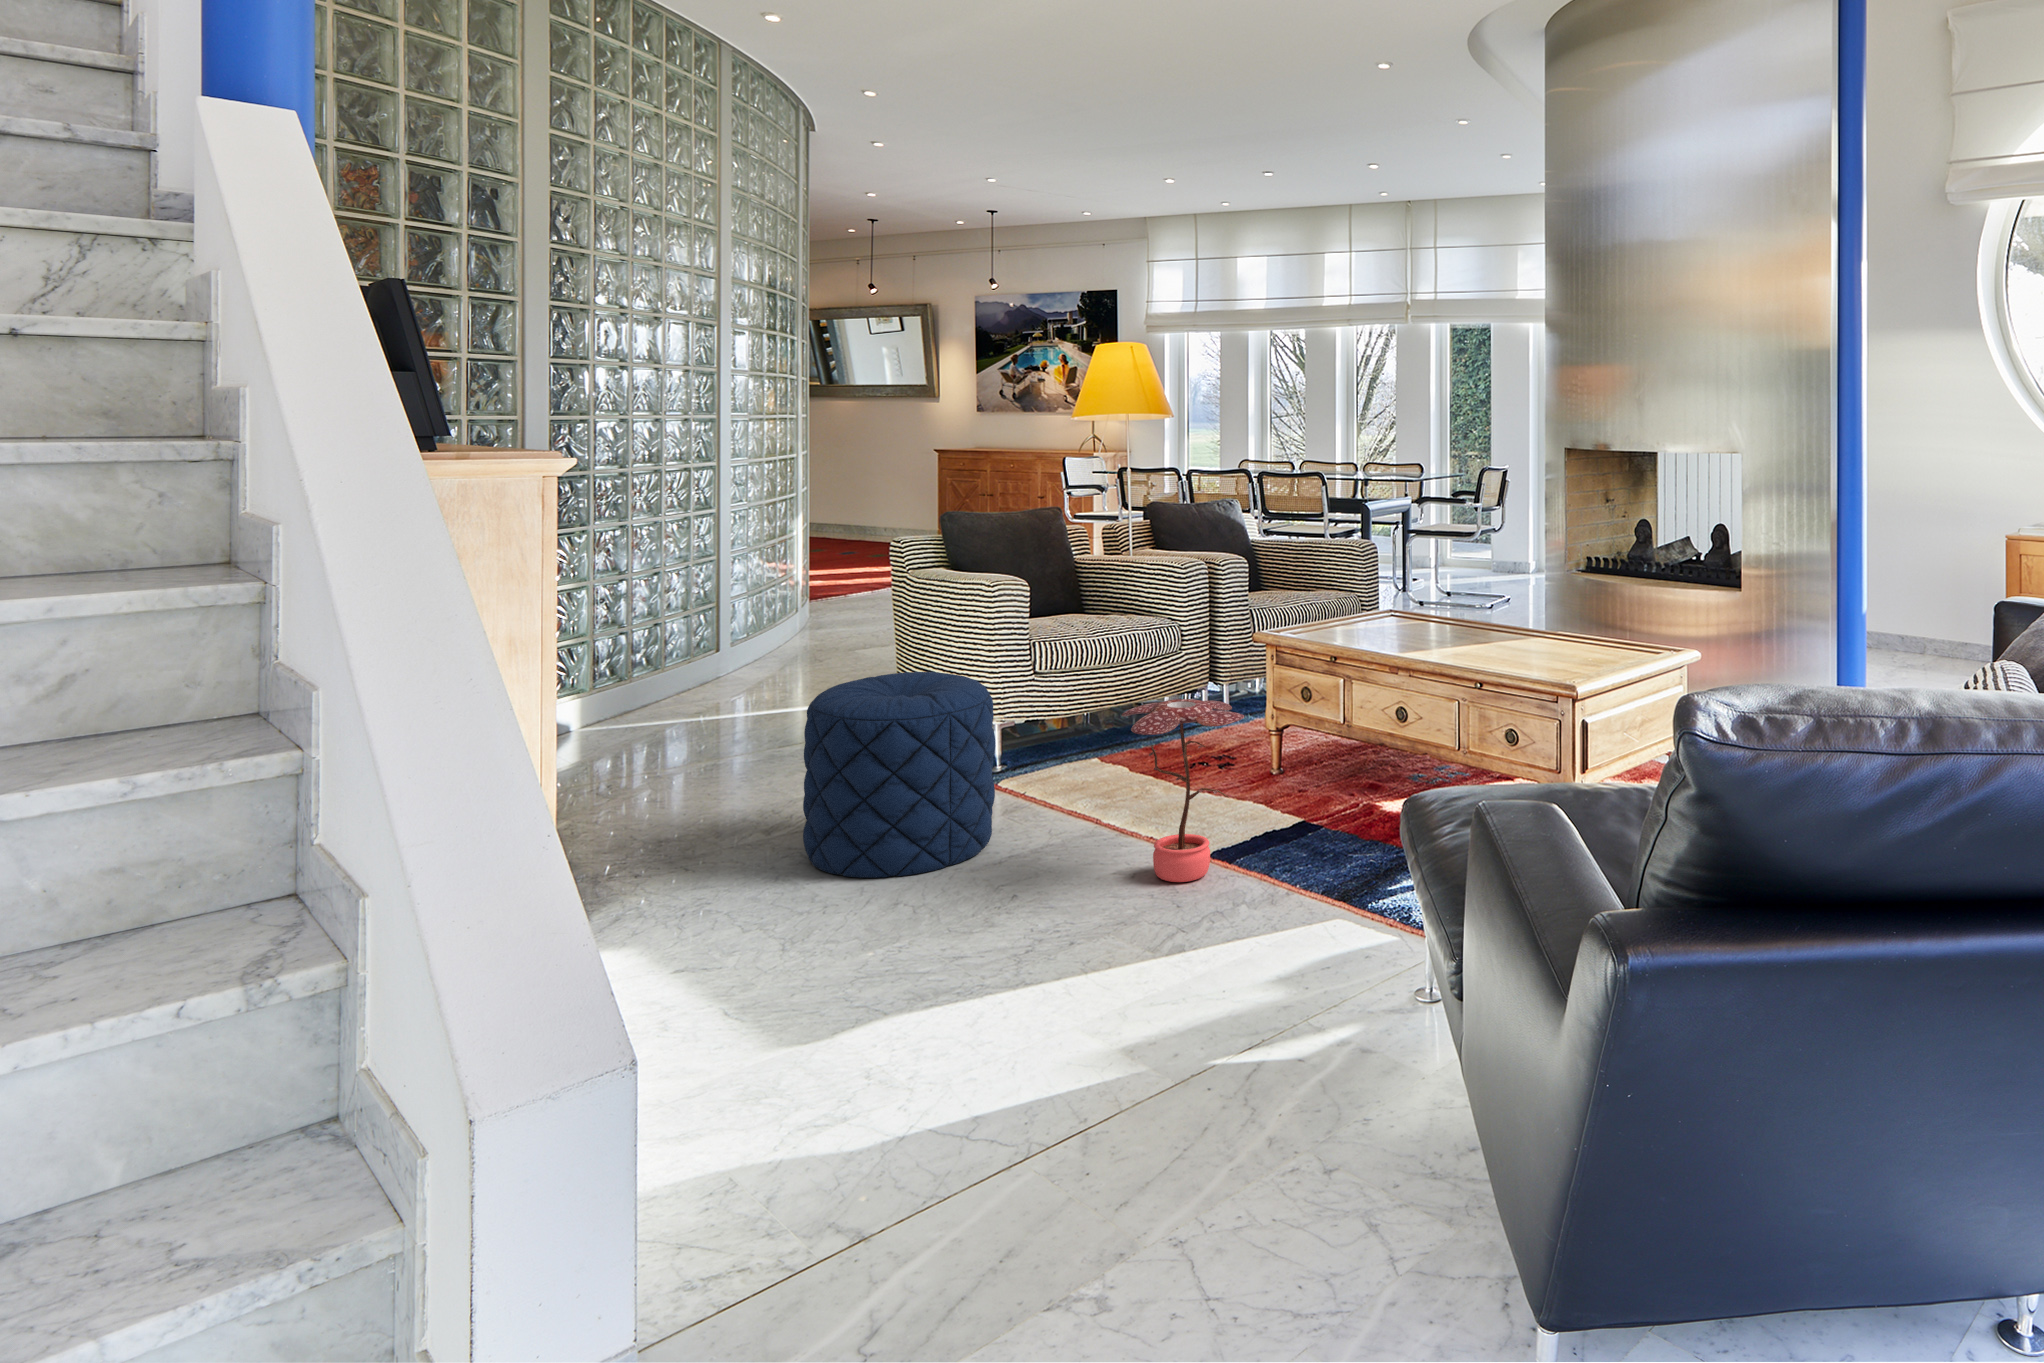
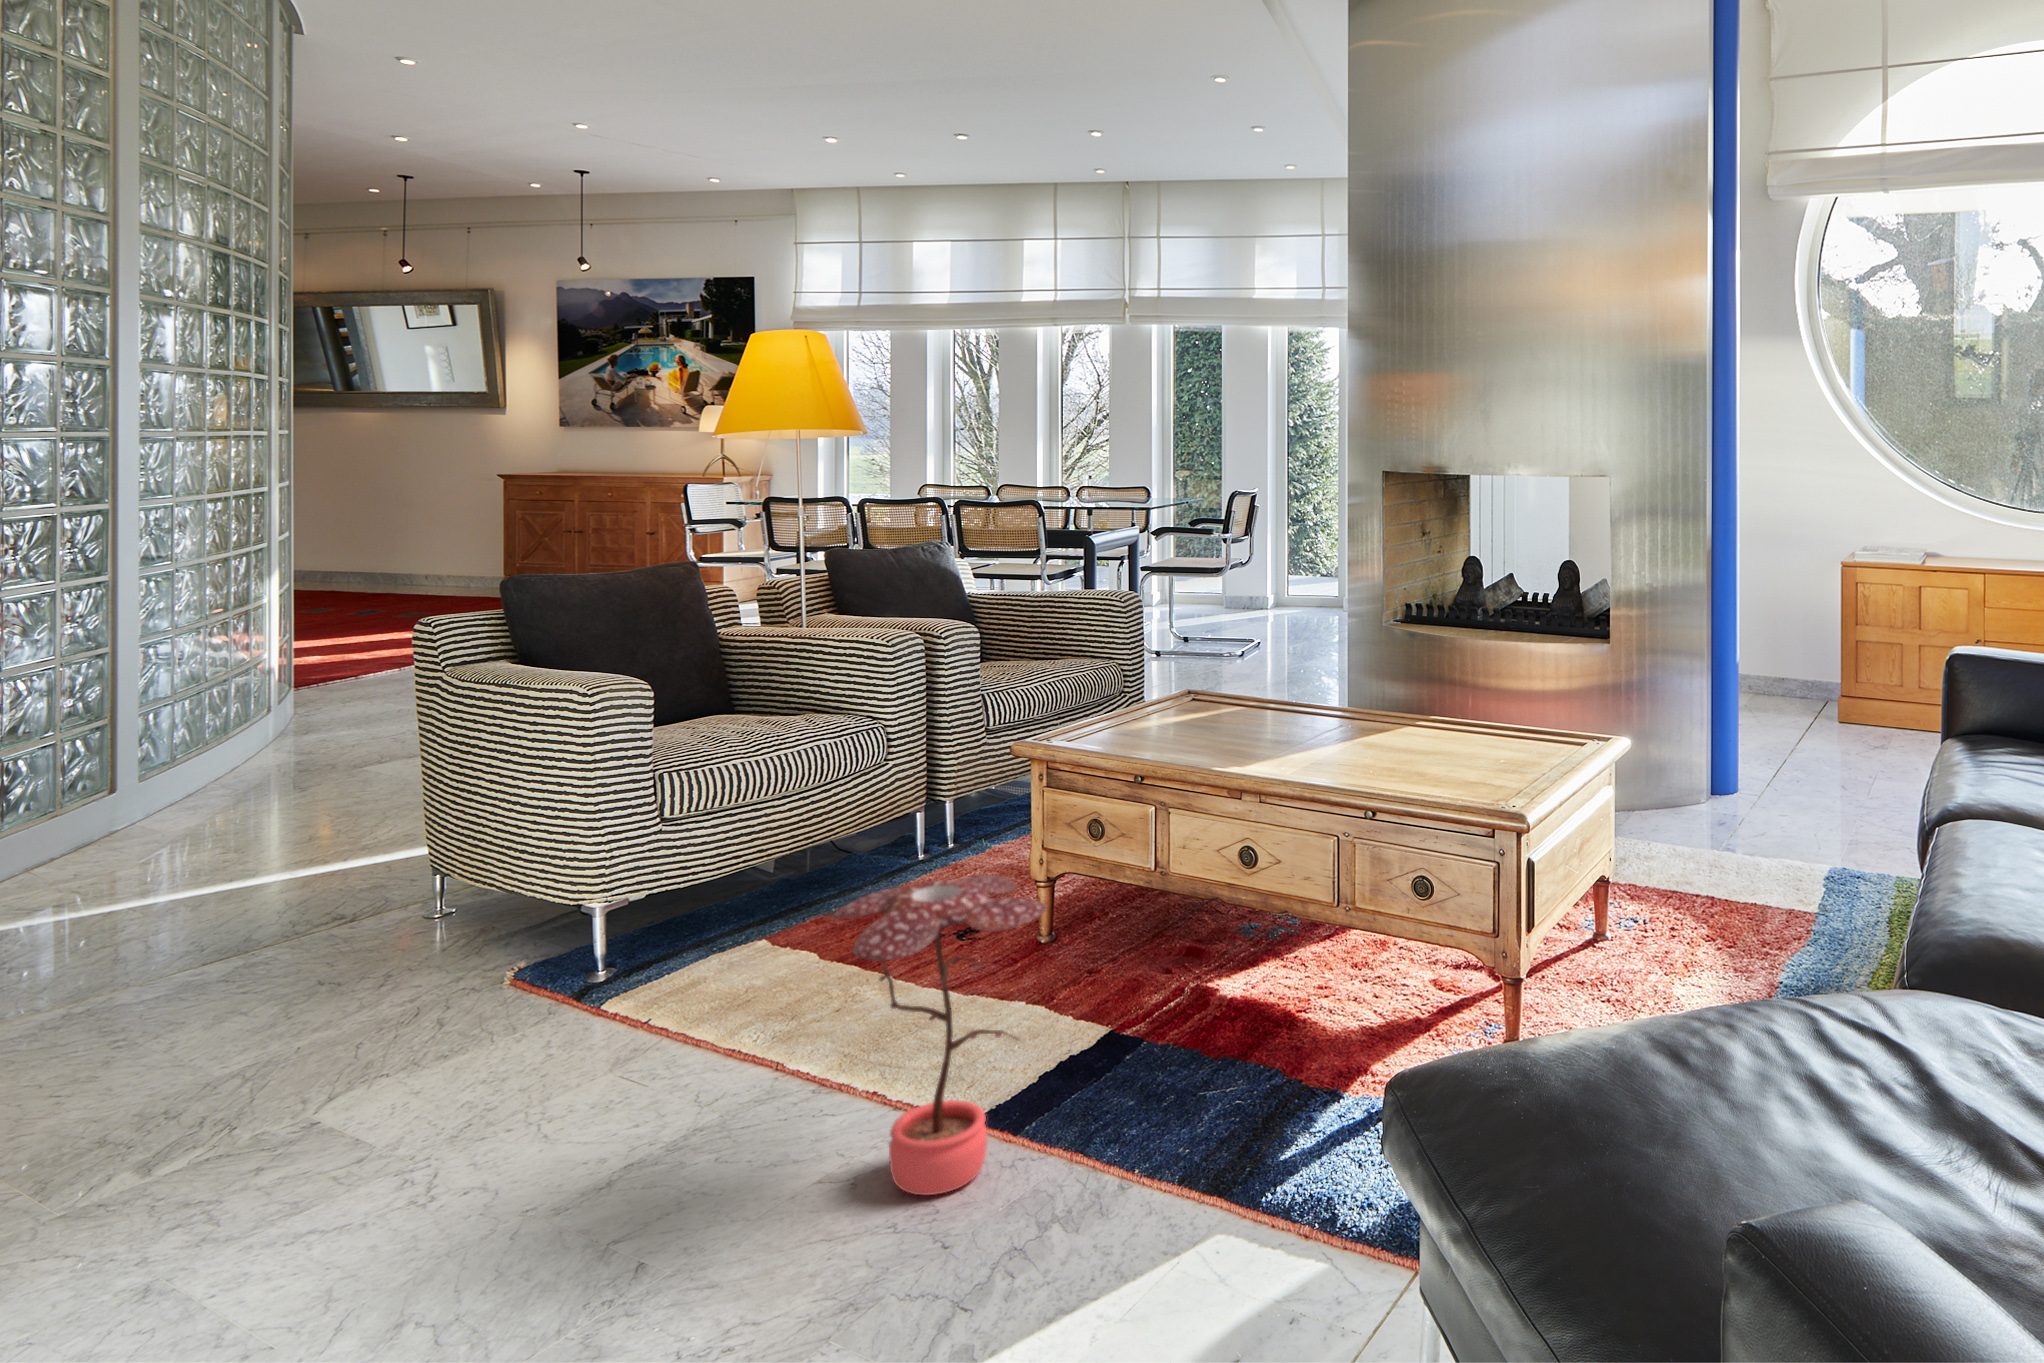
pouf: present [803,672,995,878] -> none [205,856,590,1264]

